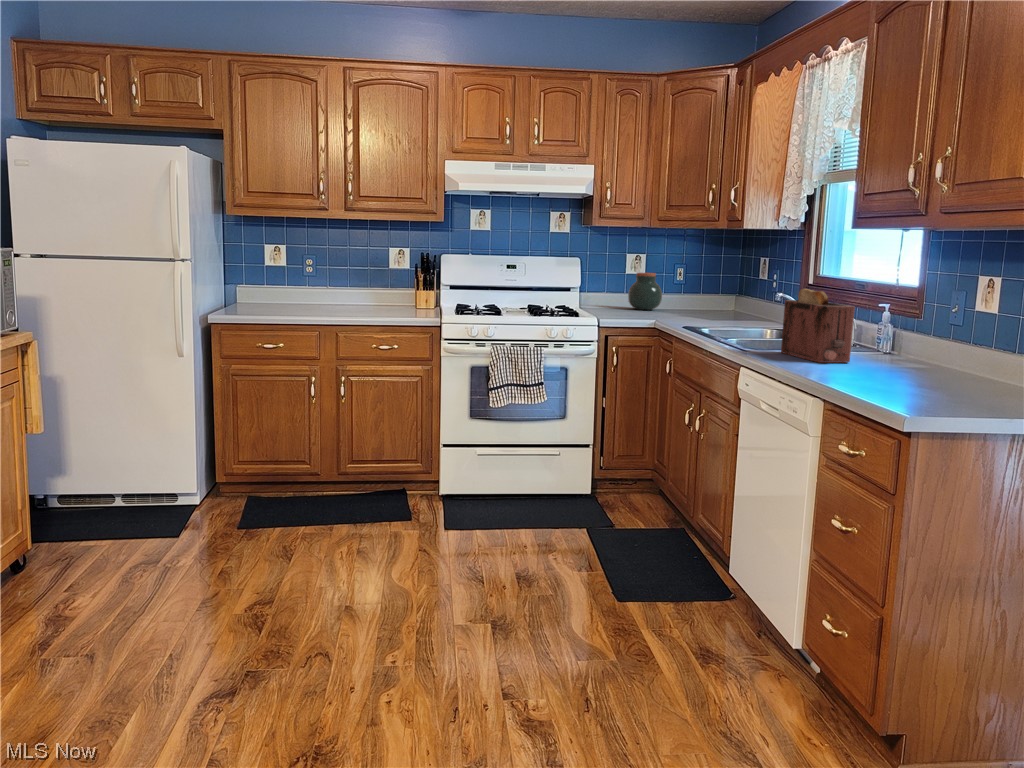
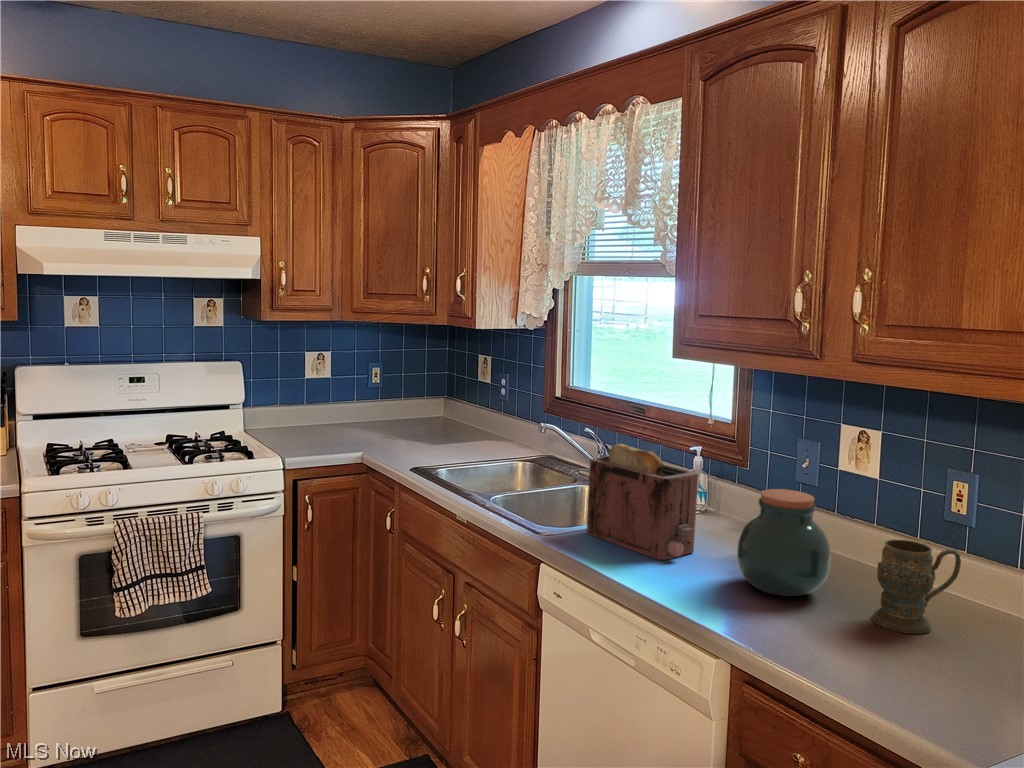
jar: present [628,273,662,310] -> present [737,489,831,596]
mug: none [936,335,1001,393] -> present [871,540,961,634]

